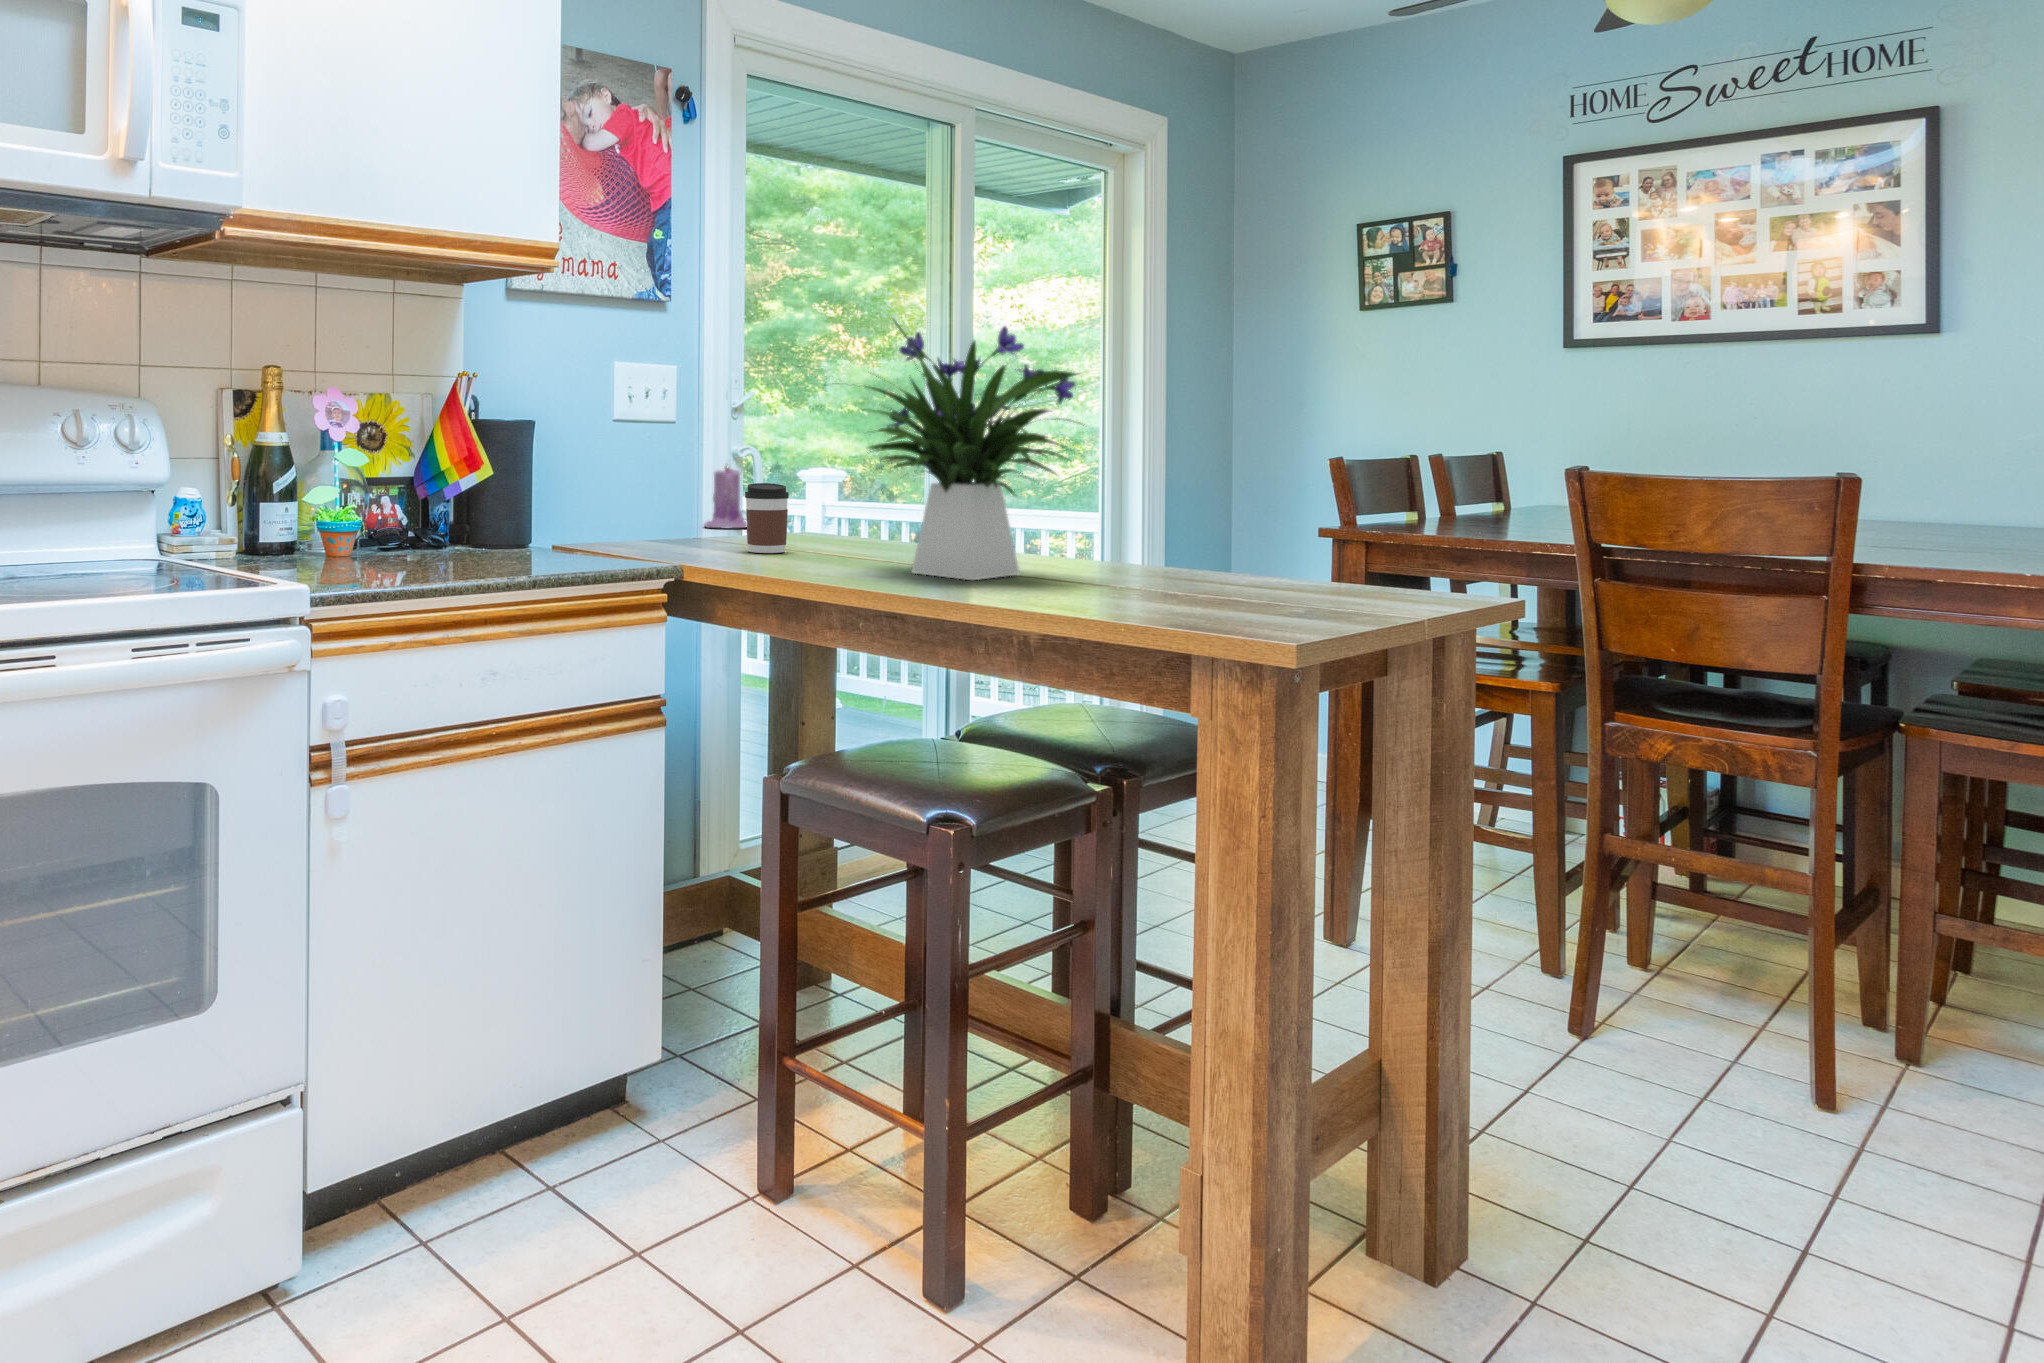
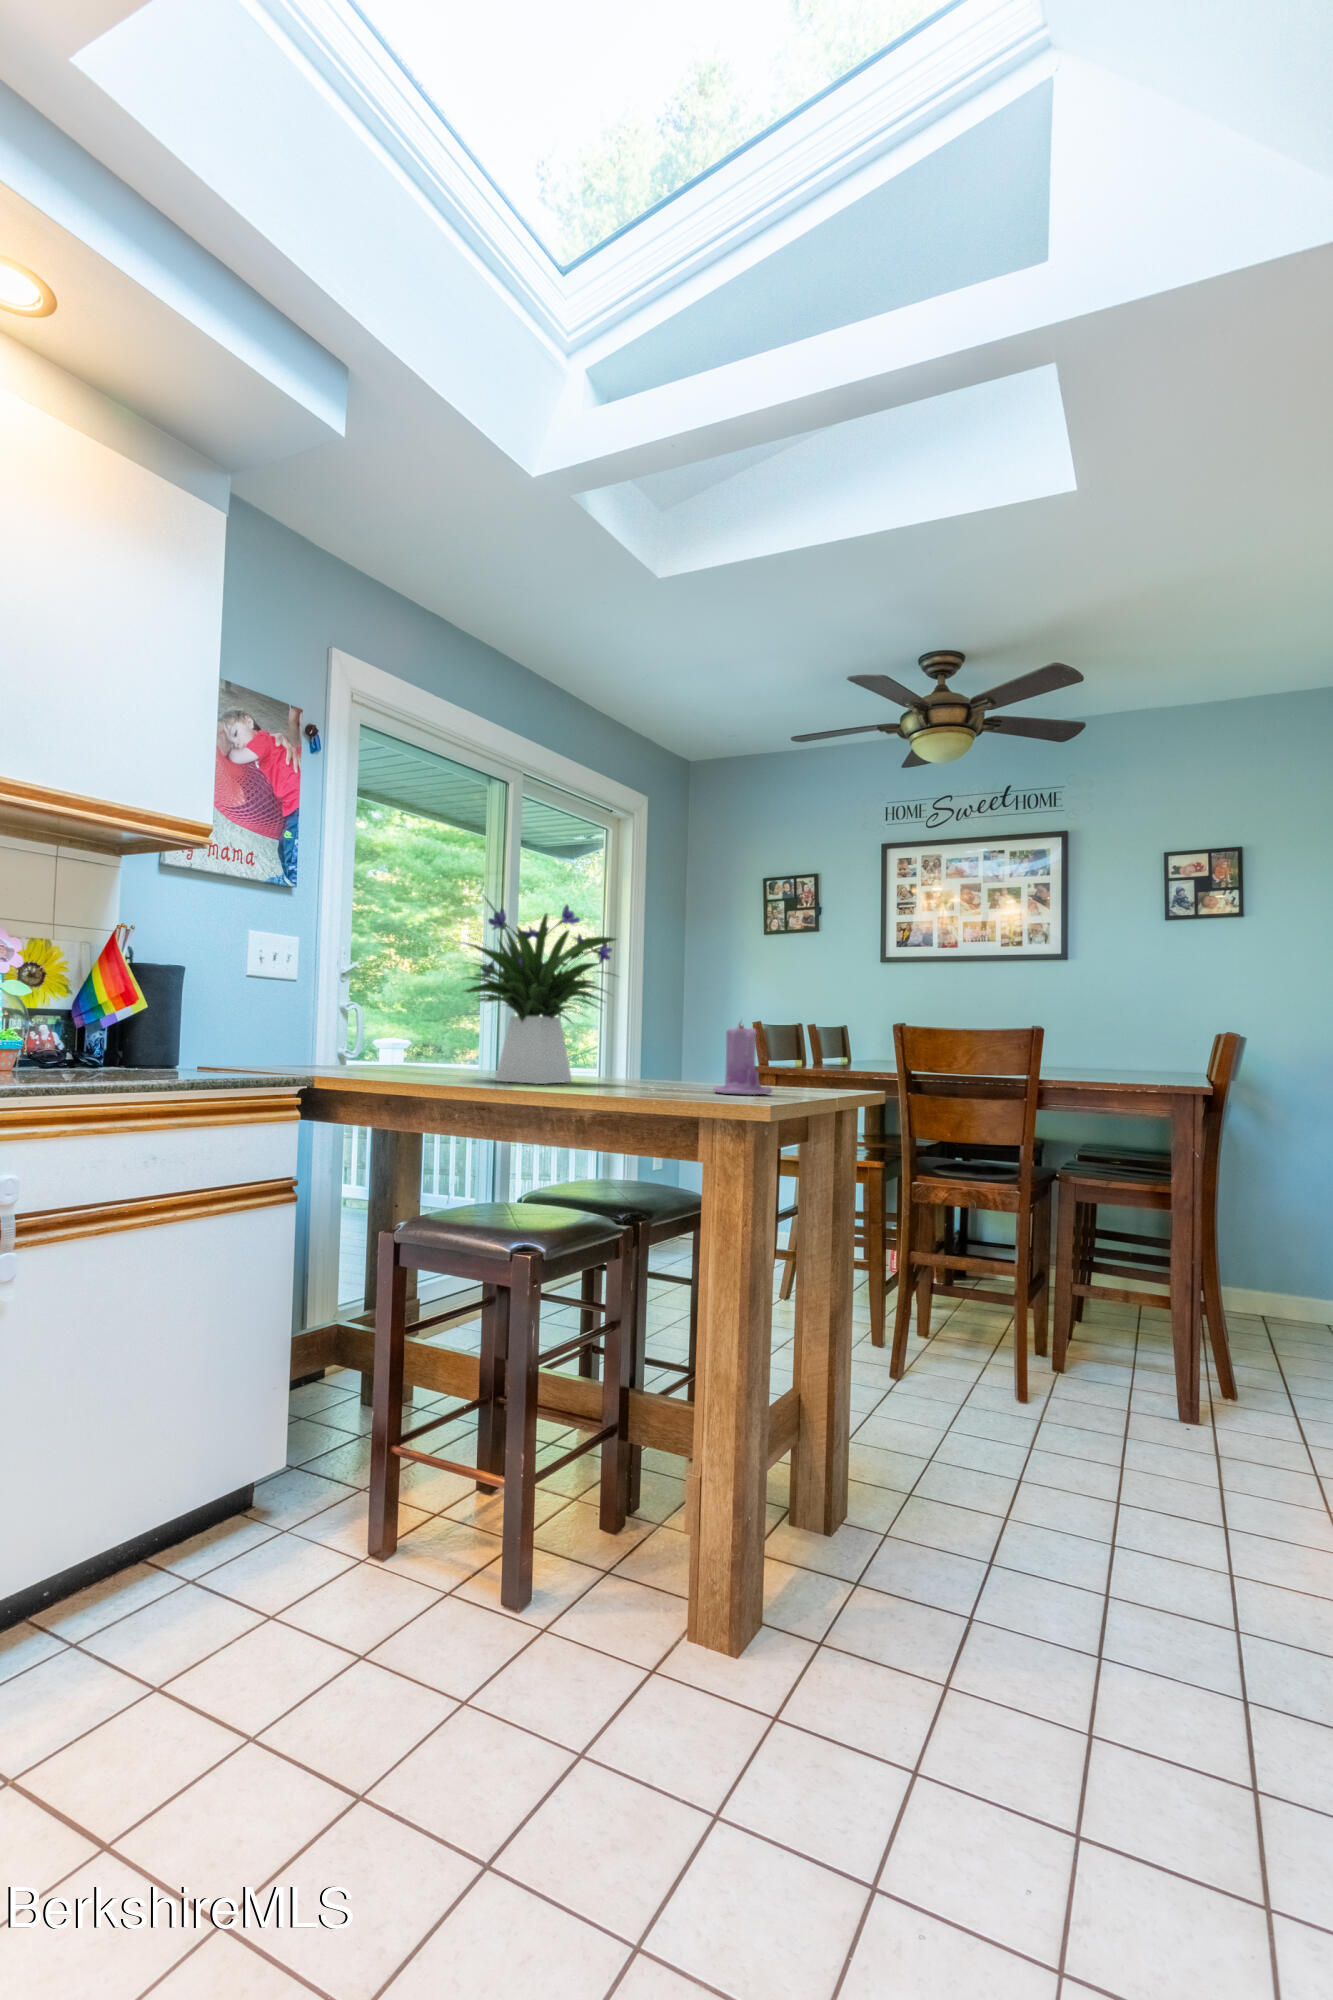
candle: present [704,466,746,529] -> present [713,1022,772,1095]
coffee cup: present [745,483,789,553] -> none [362,1021,397,1072]

